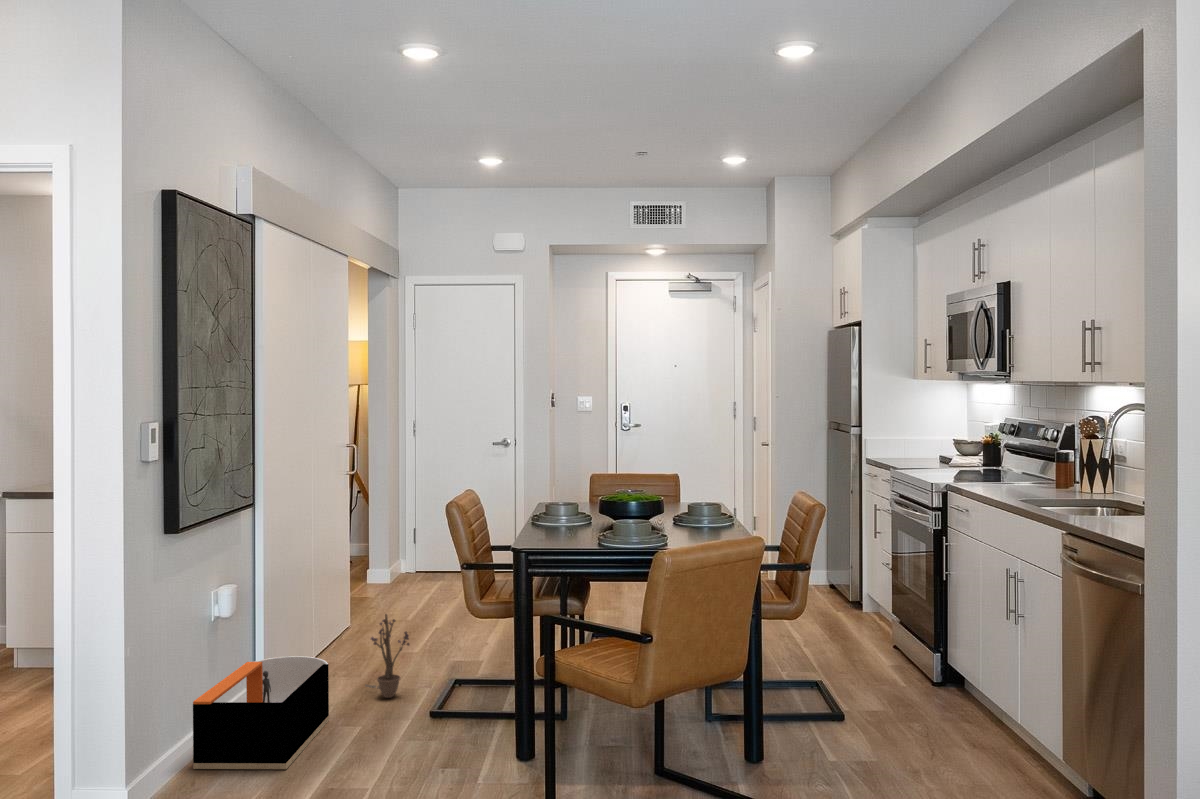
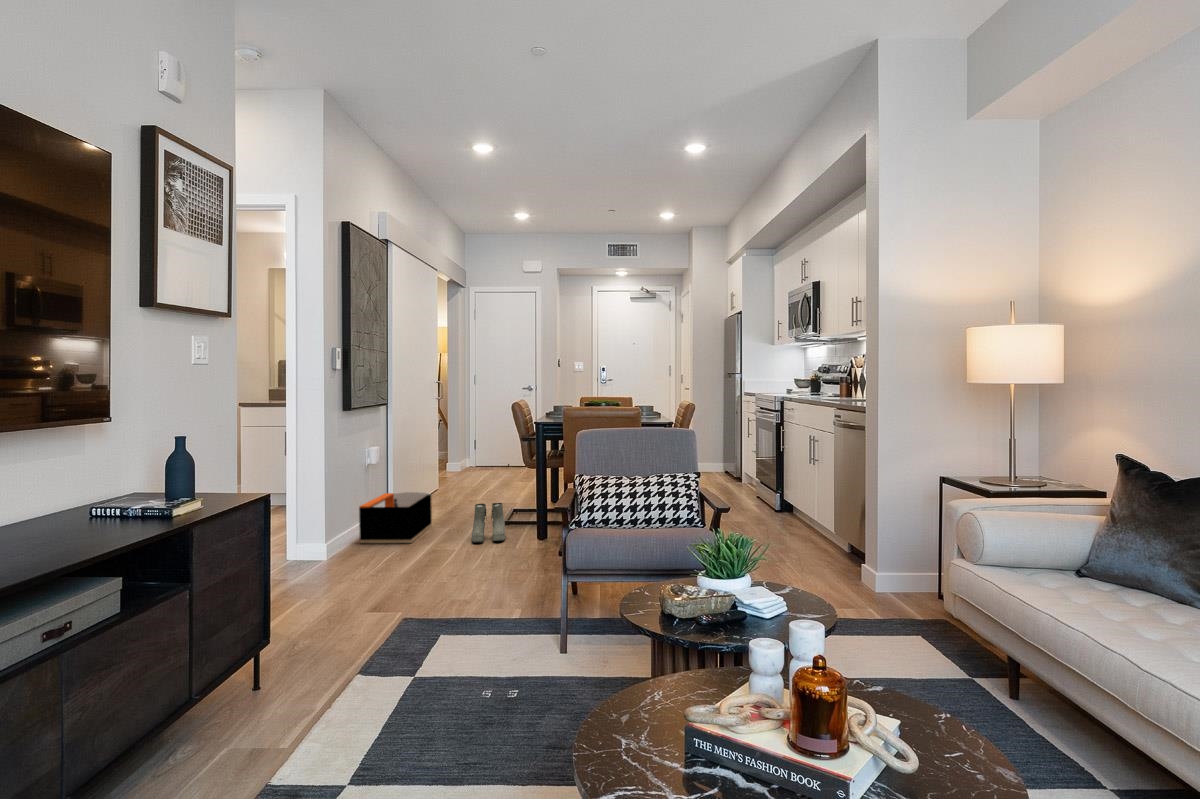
decorative plant: present [366,614,409,698] -> none [450,470,477,518]
boots: none [396,689,456,770] -> present [472,503,505,543]

